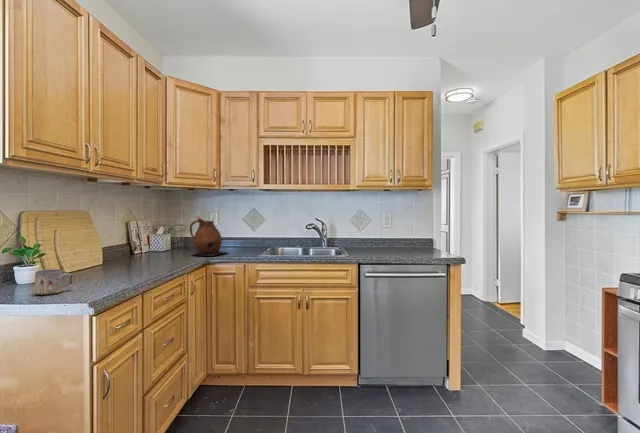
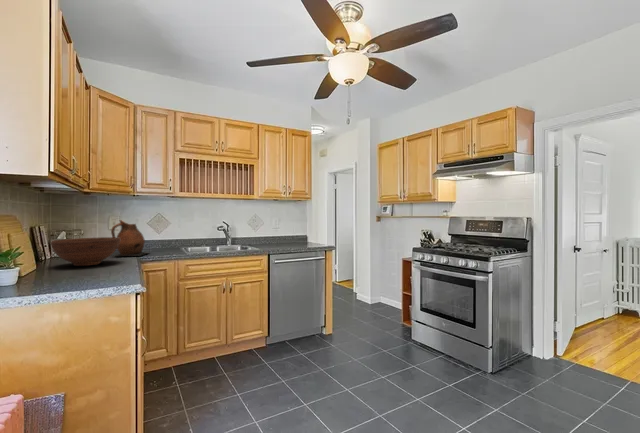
fruit bowl: none [118,235,182,264] -> present [51,237,120,266]
mug: present [35,269,73,295] -> none [28,269,64,293]

